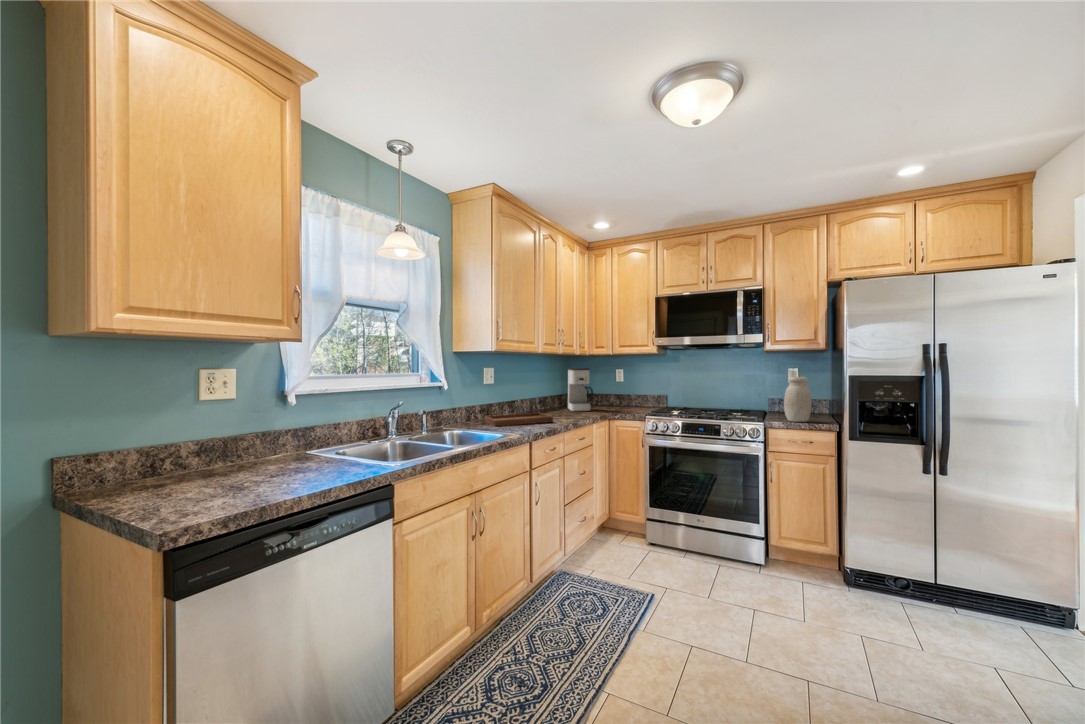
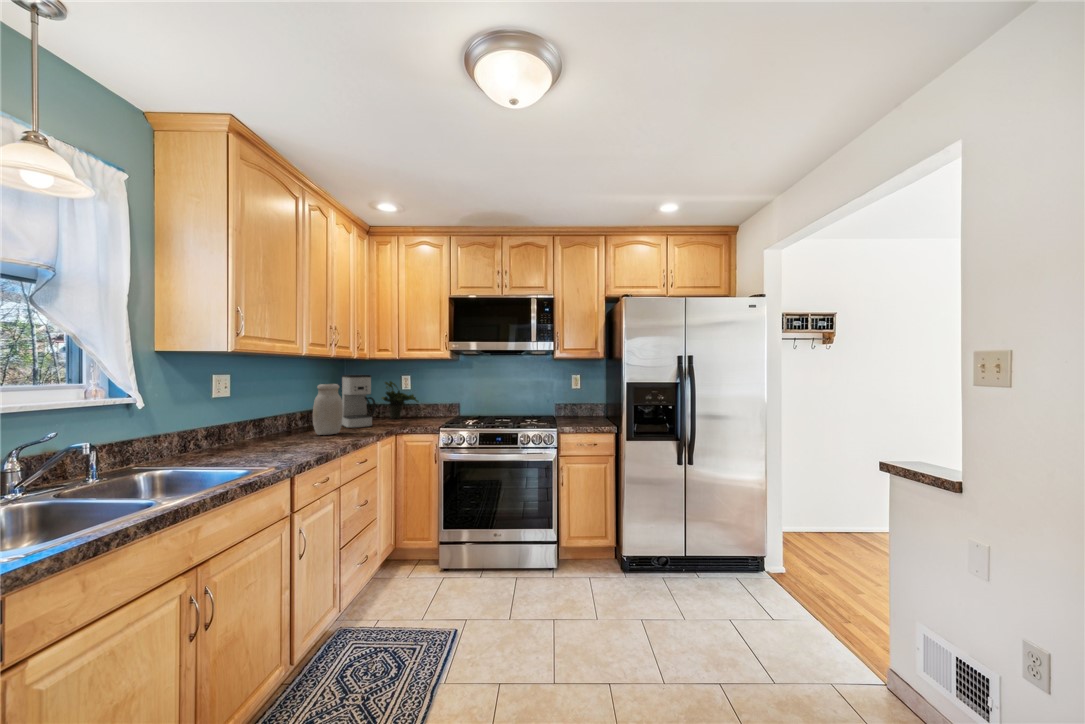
potted plant: none [599,374,630,406] -> present [382,381,418,419]
jar: present [784,377,812,422] -> present [313,384,343,435]
tray: present [484,401,553,426] -> none [214,419,324,459]

